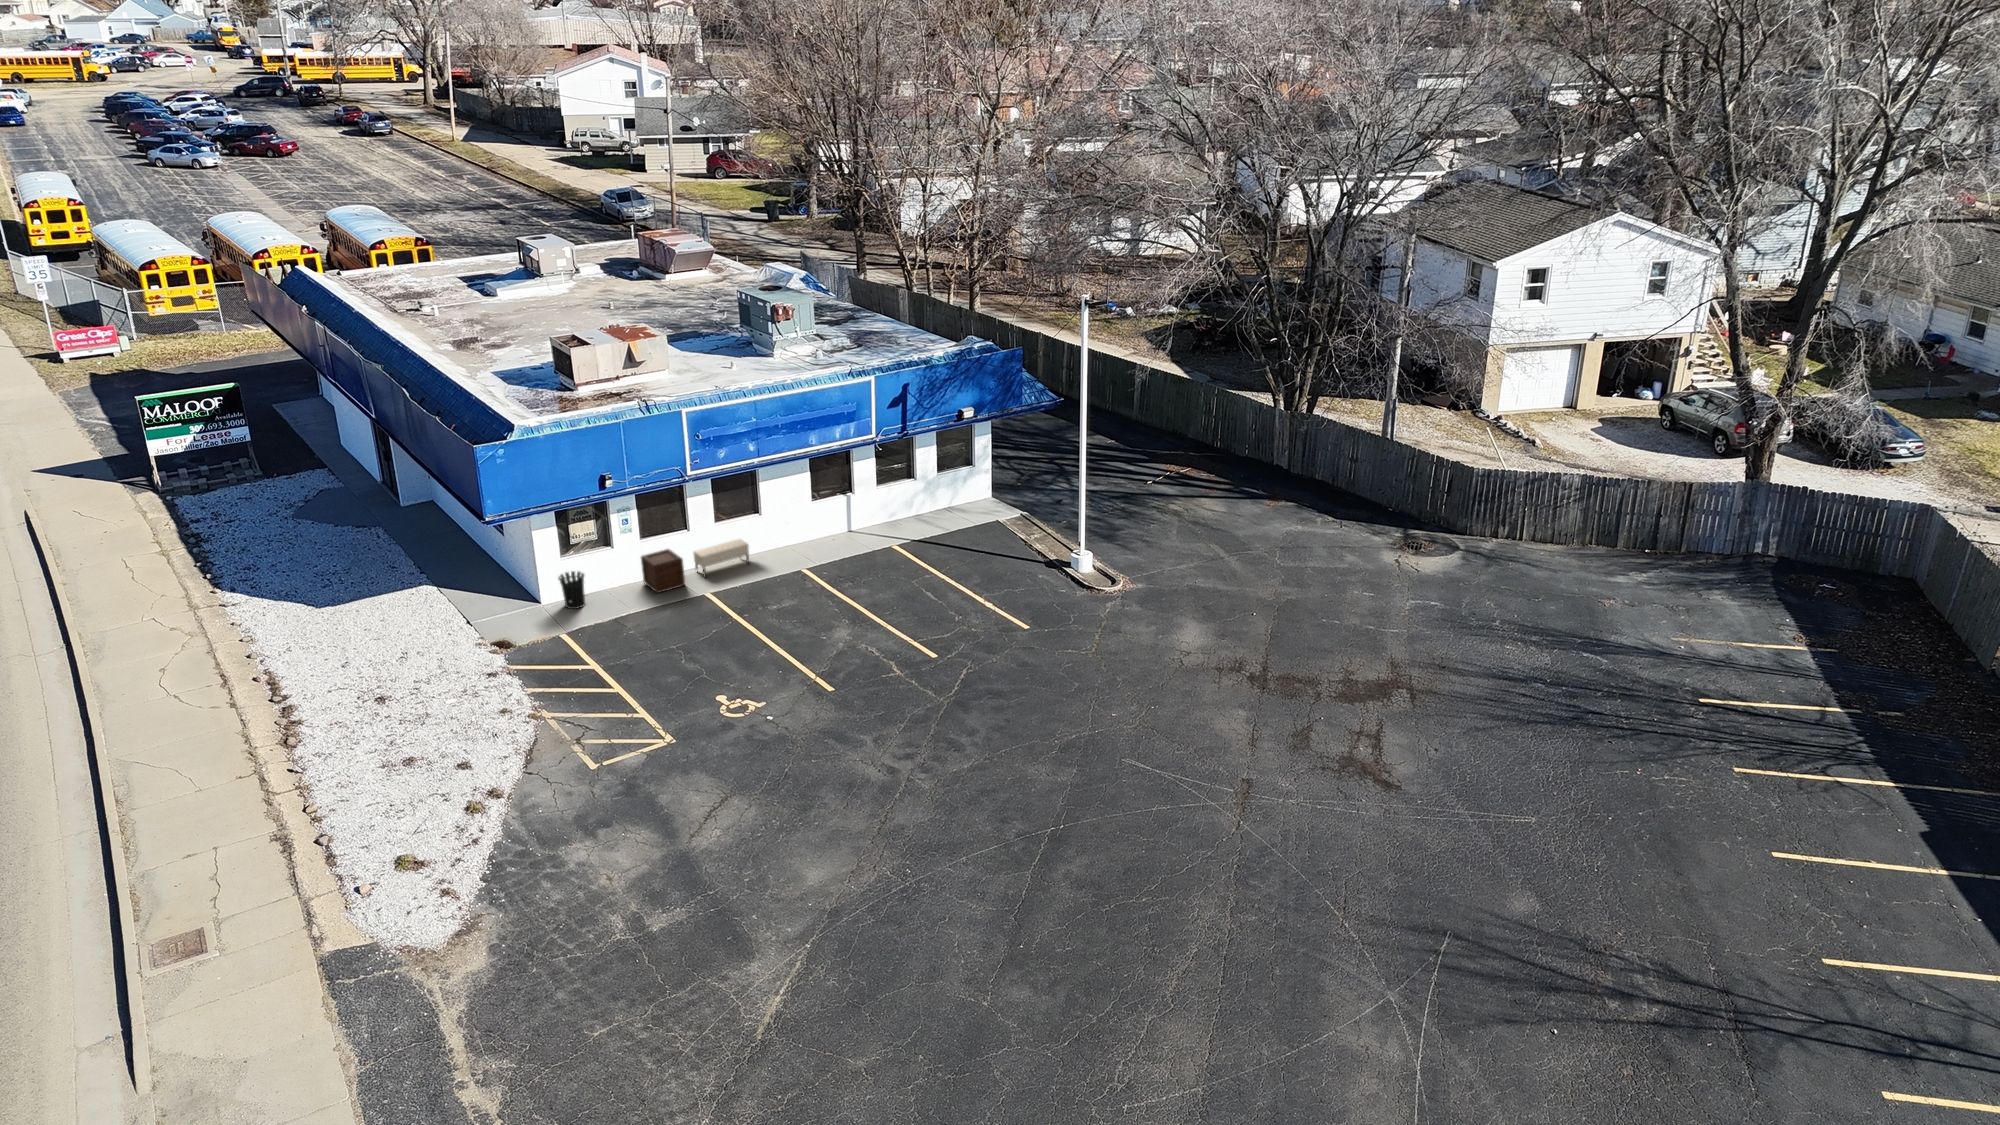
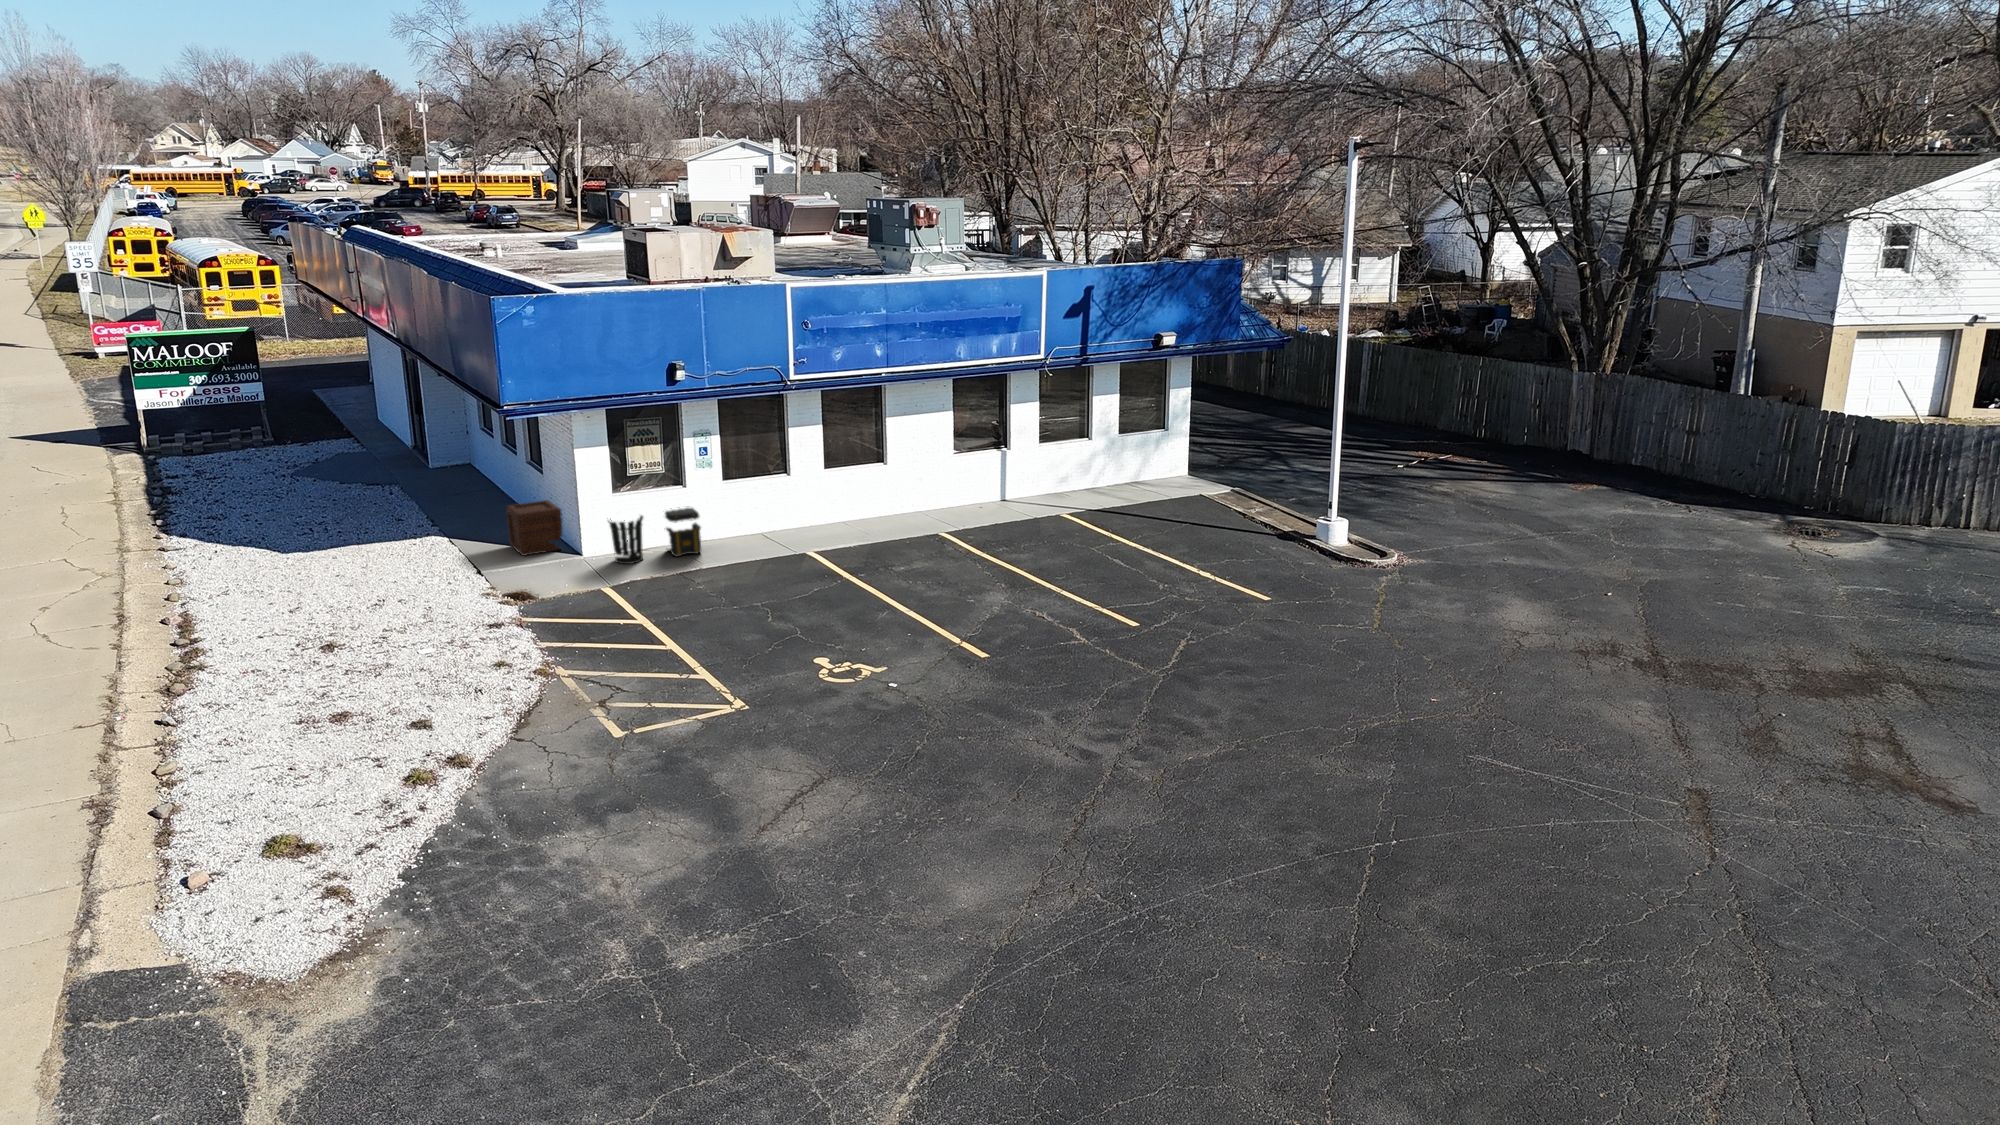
bench: present [693,539,749,576] -> none [794,493,869,538]
wooden crate: present [641,549,685,593] -> present [506,500,562,556]
toolbox: none [598,562,628,600] -> present [665,508,701,557]

